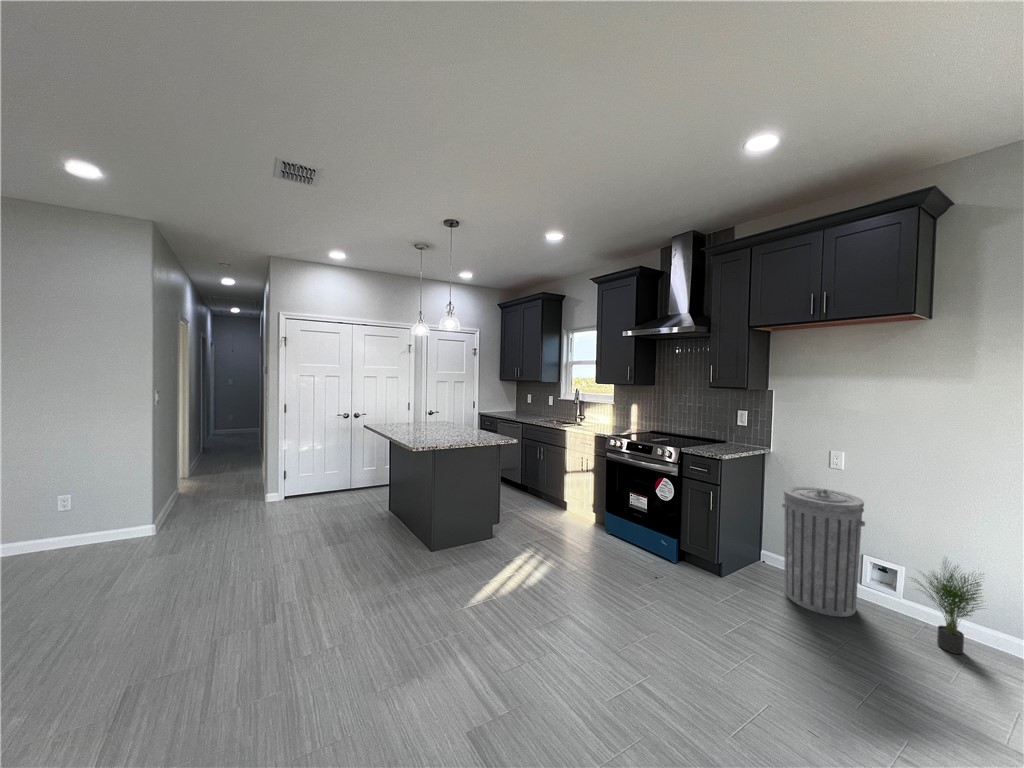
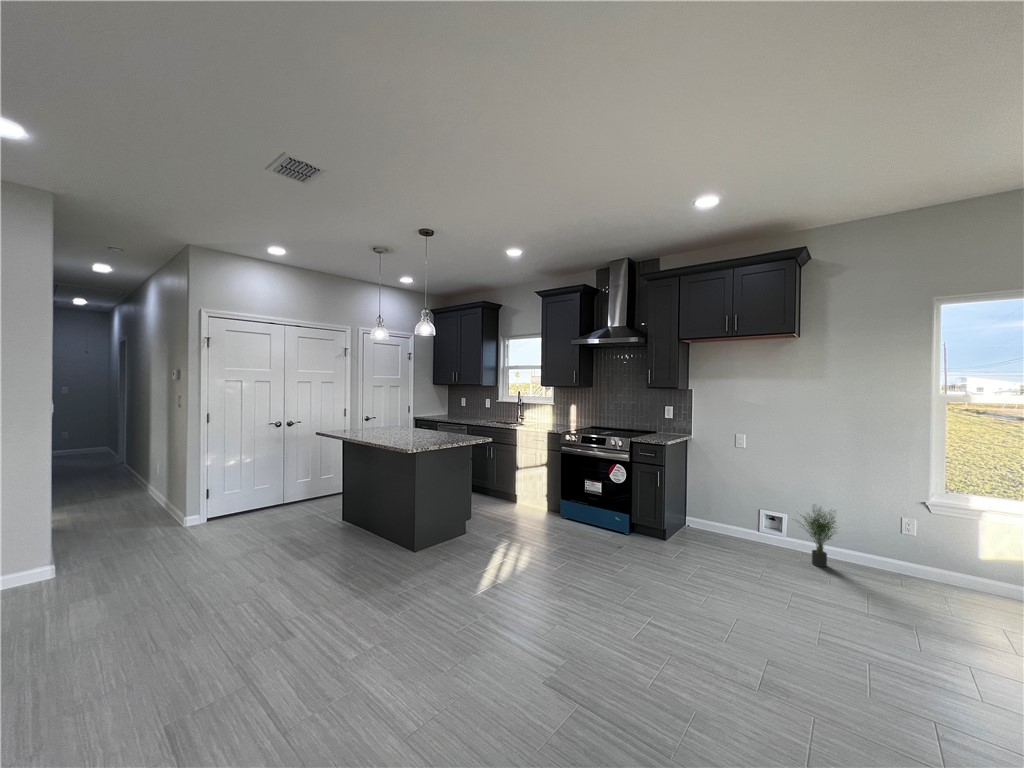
trash can: present [782,486,865,617] -> none [707,462,765,556]

